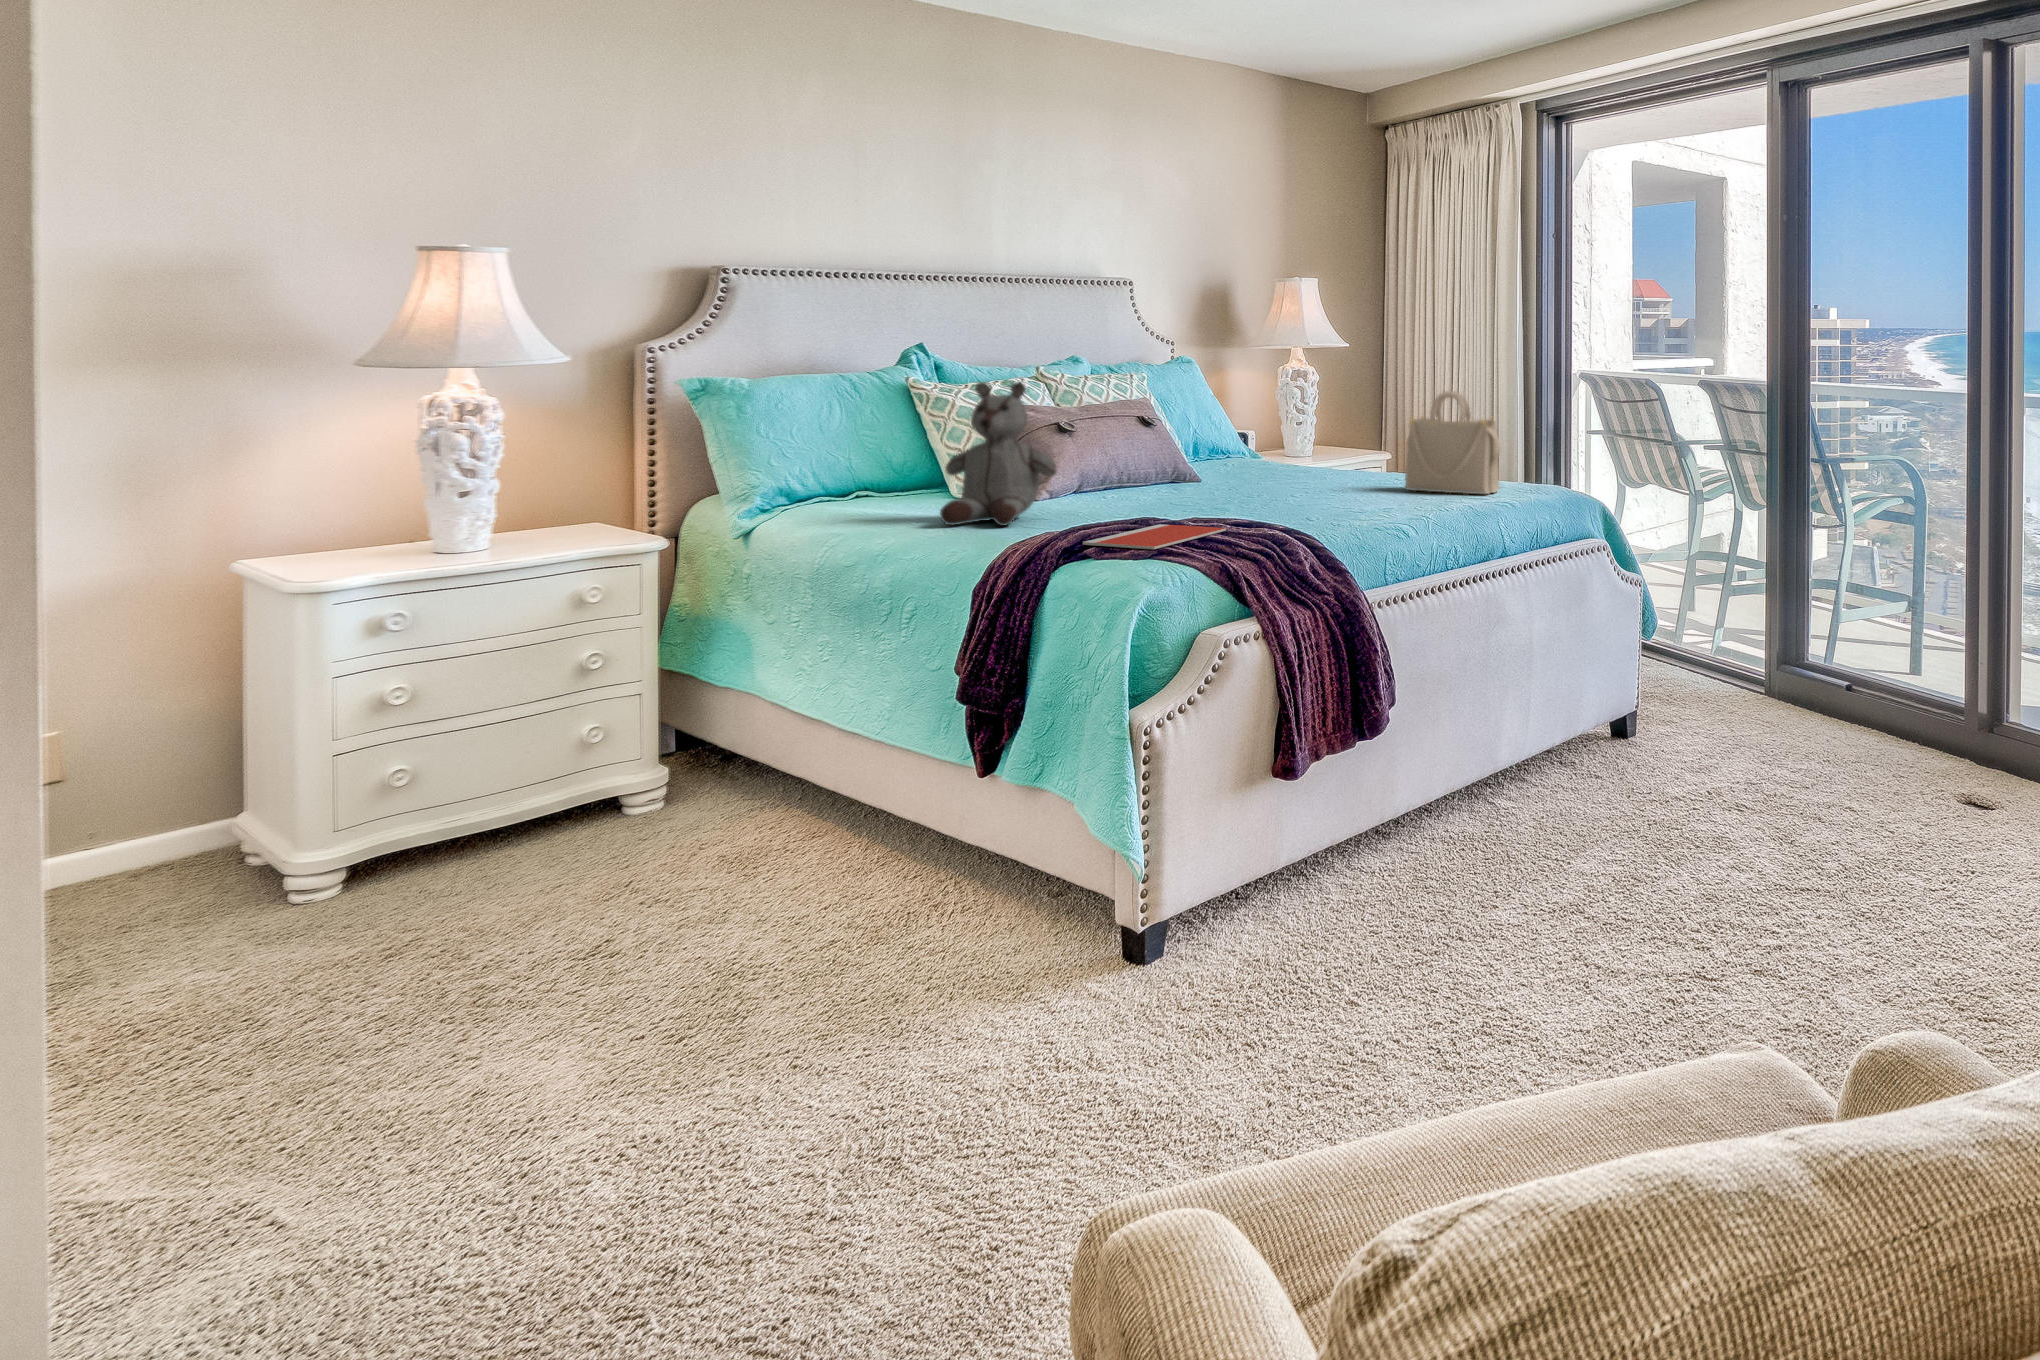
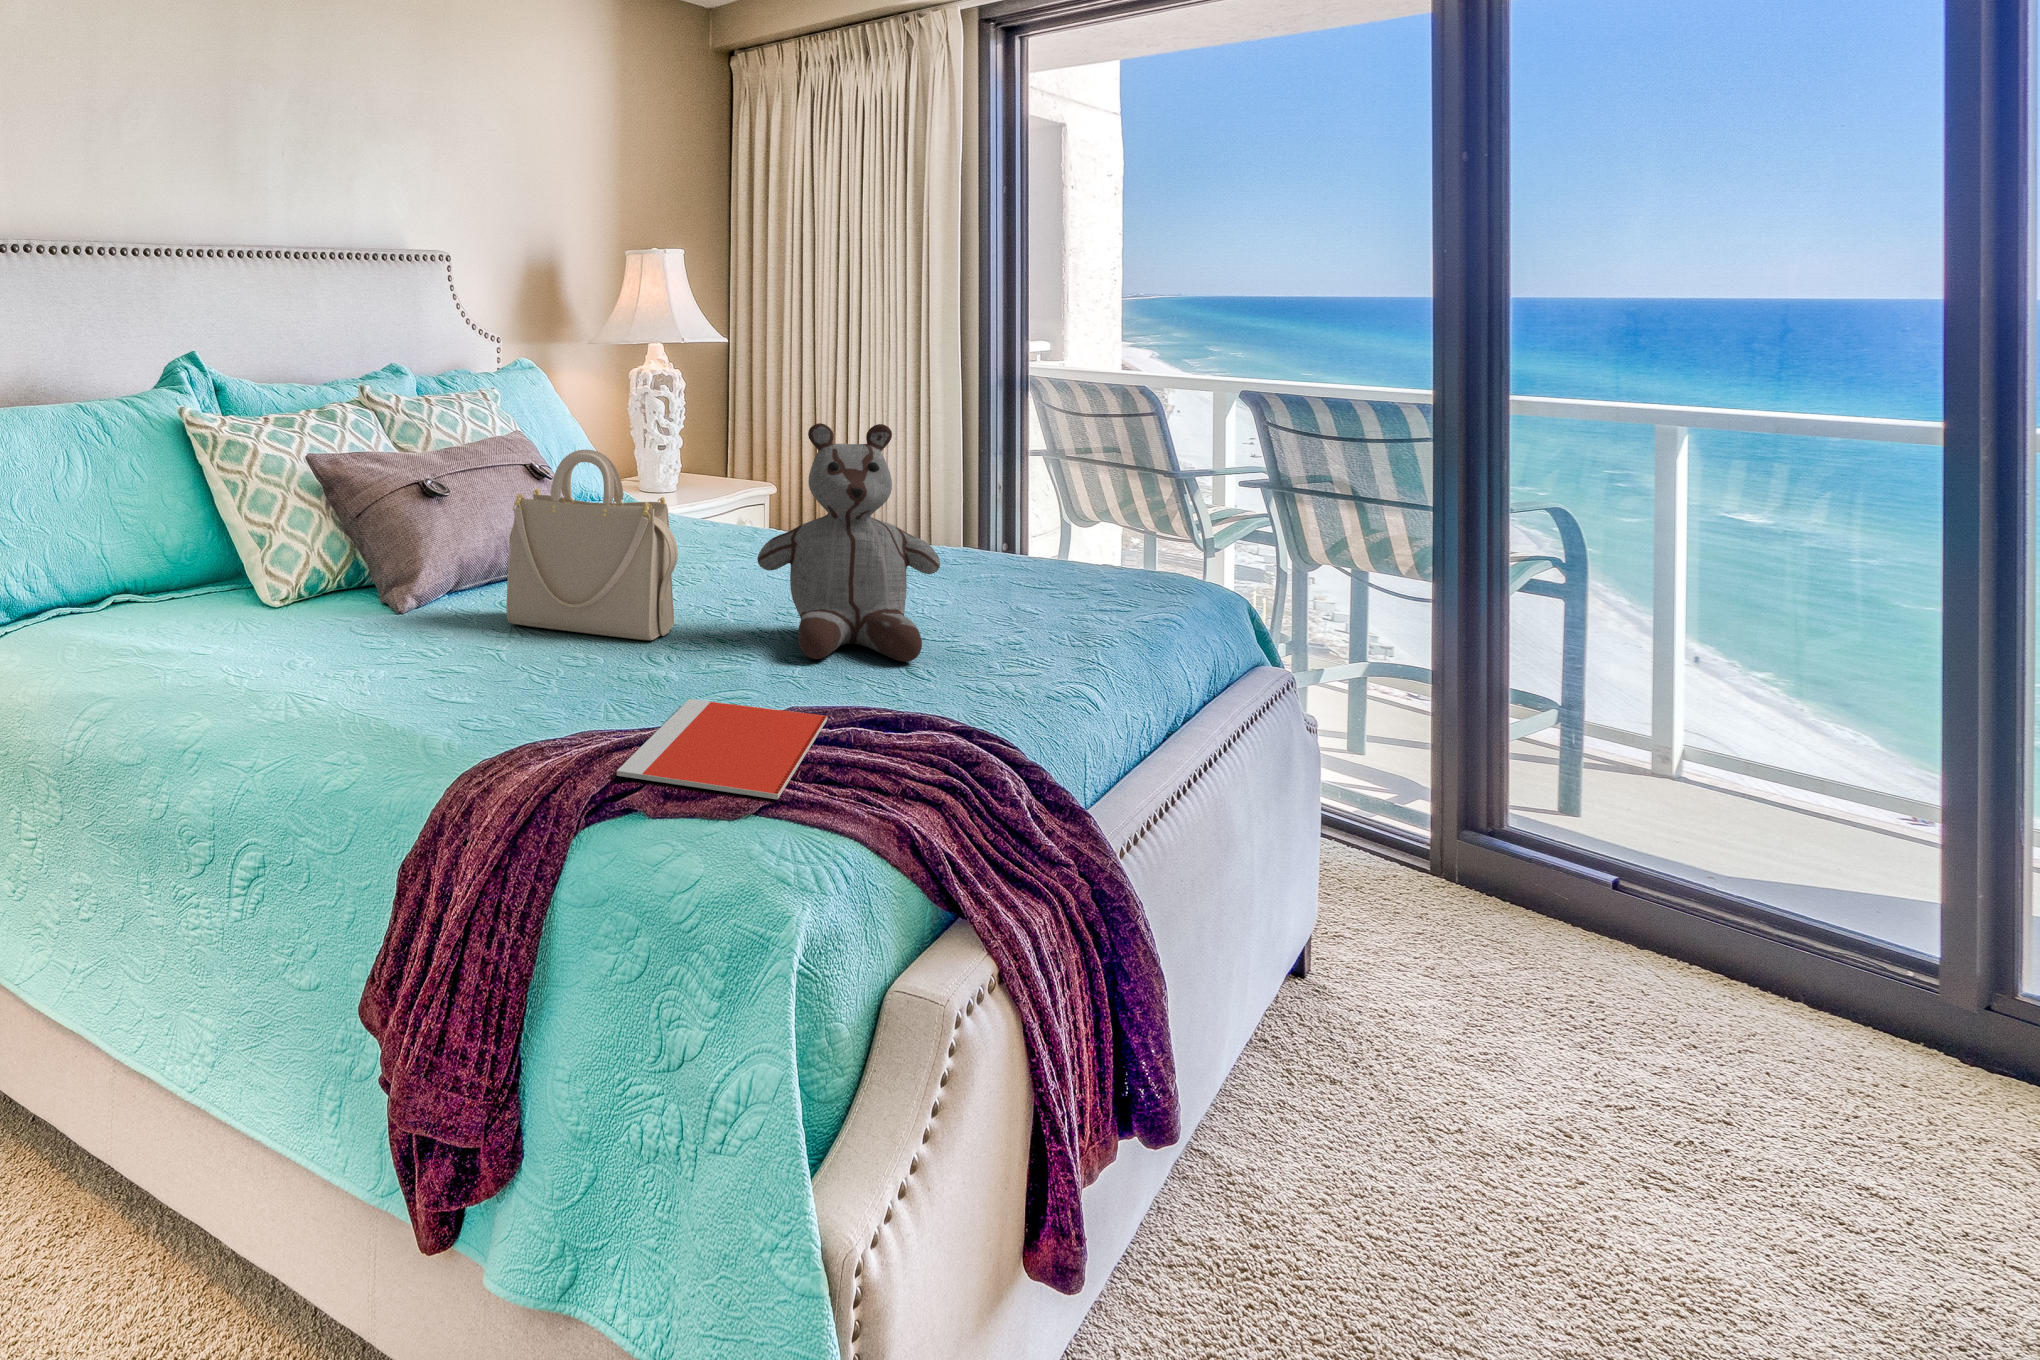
stuffed bear: present [940,382,1057,526] -> present [757,423,940,662]
handbag: present [1405,391,1501,494] -> present [506,450,678,640]

